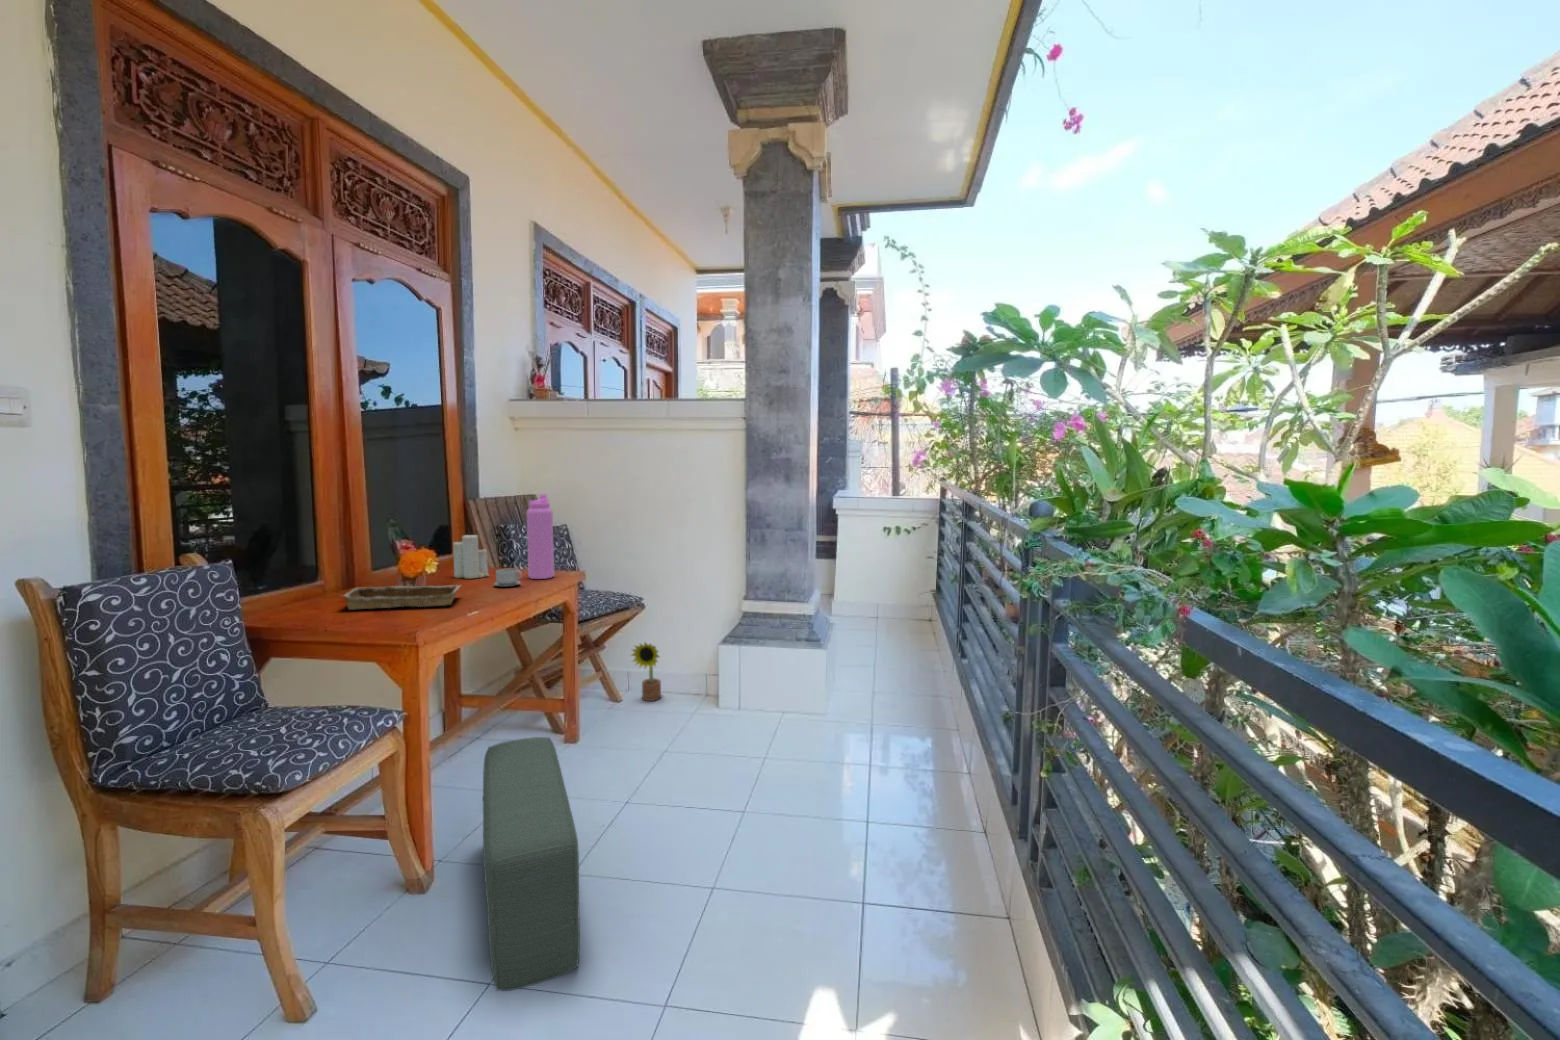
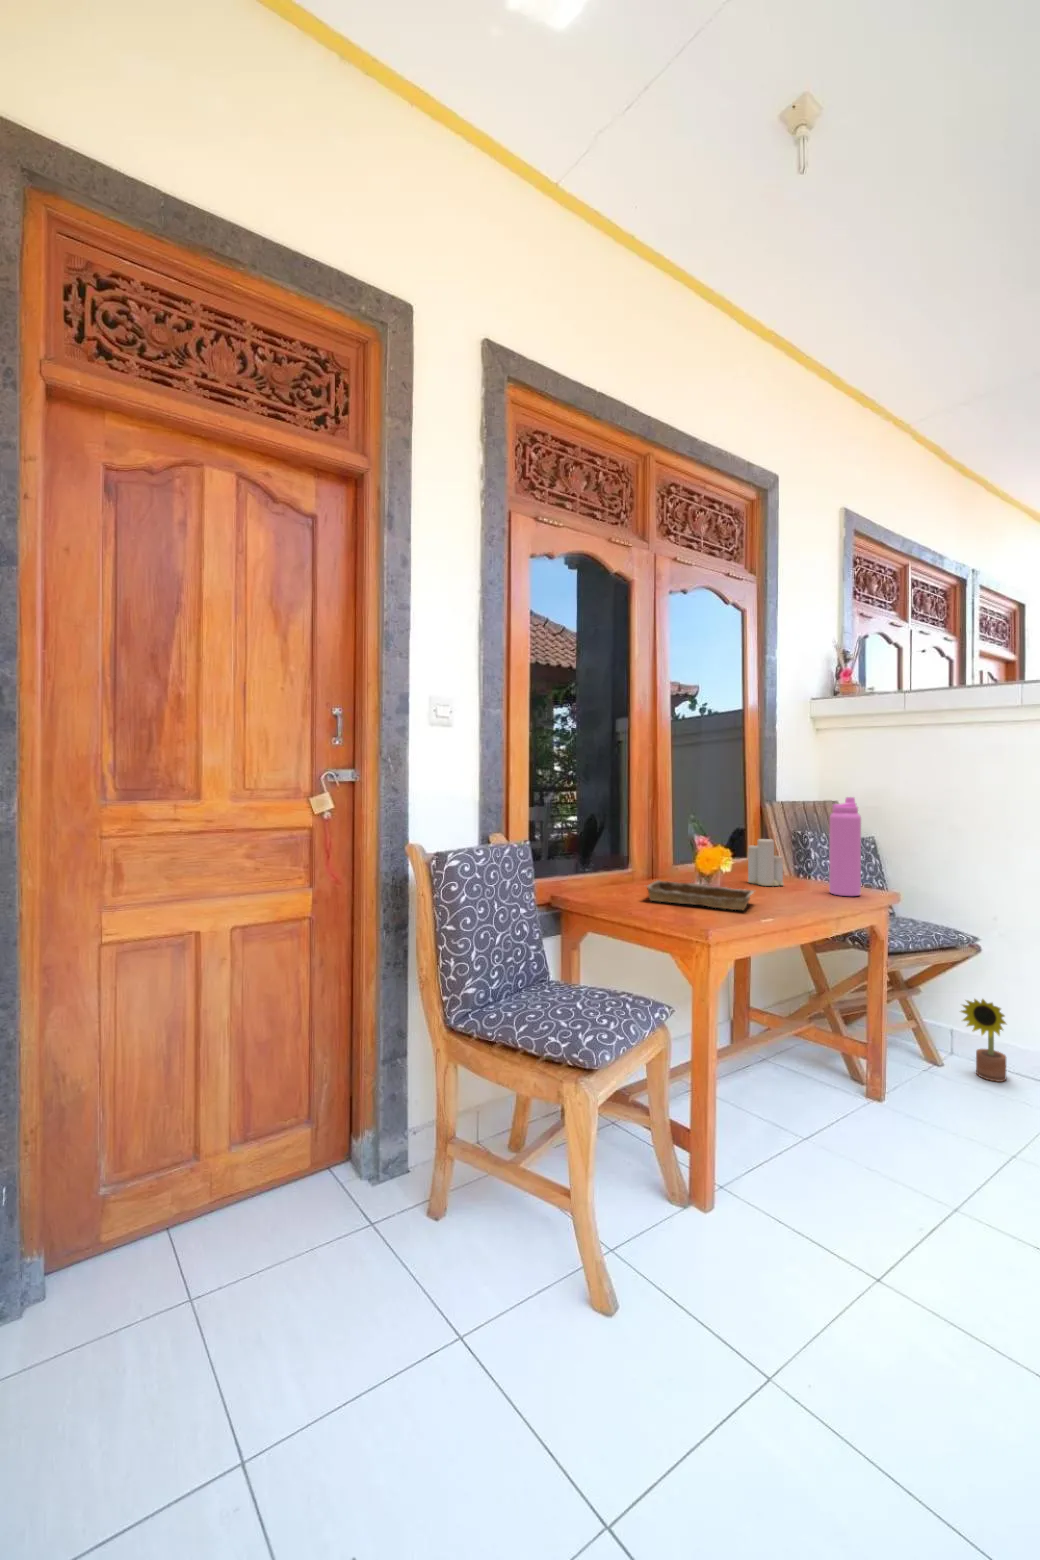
teacup: present [494,569,522,586] -> none [790,877,826,899]
pouf: present [483,737,580,991] -> none [772,1082,903,1458]

